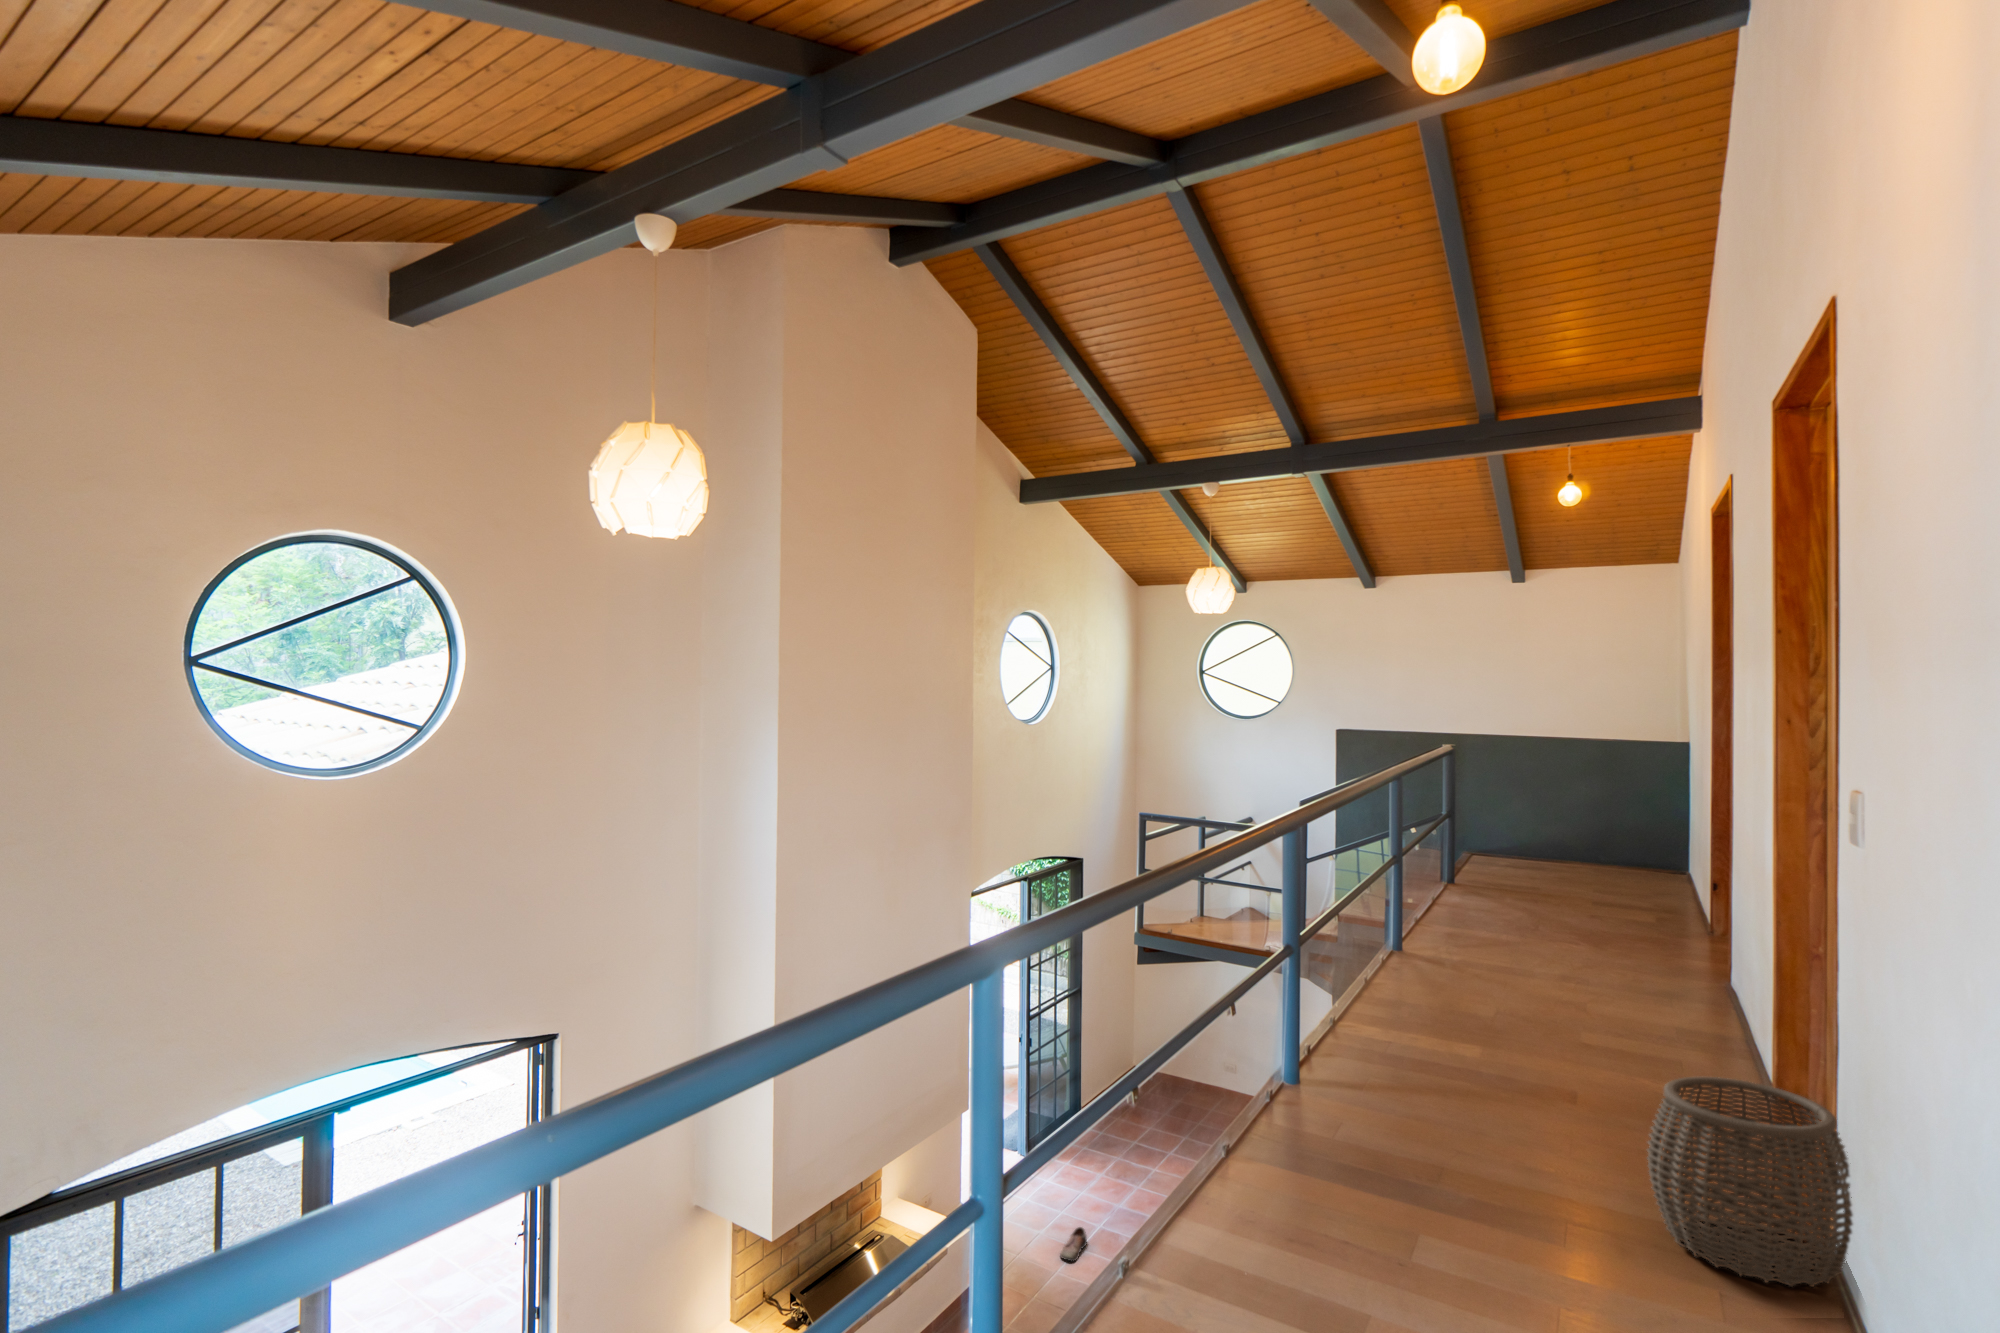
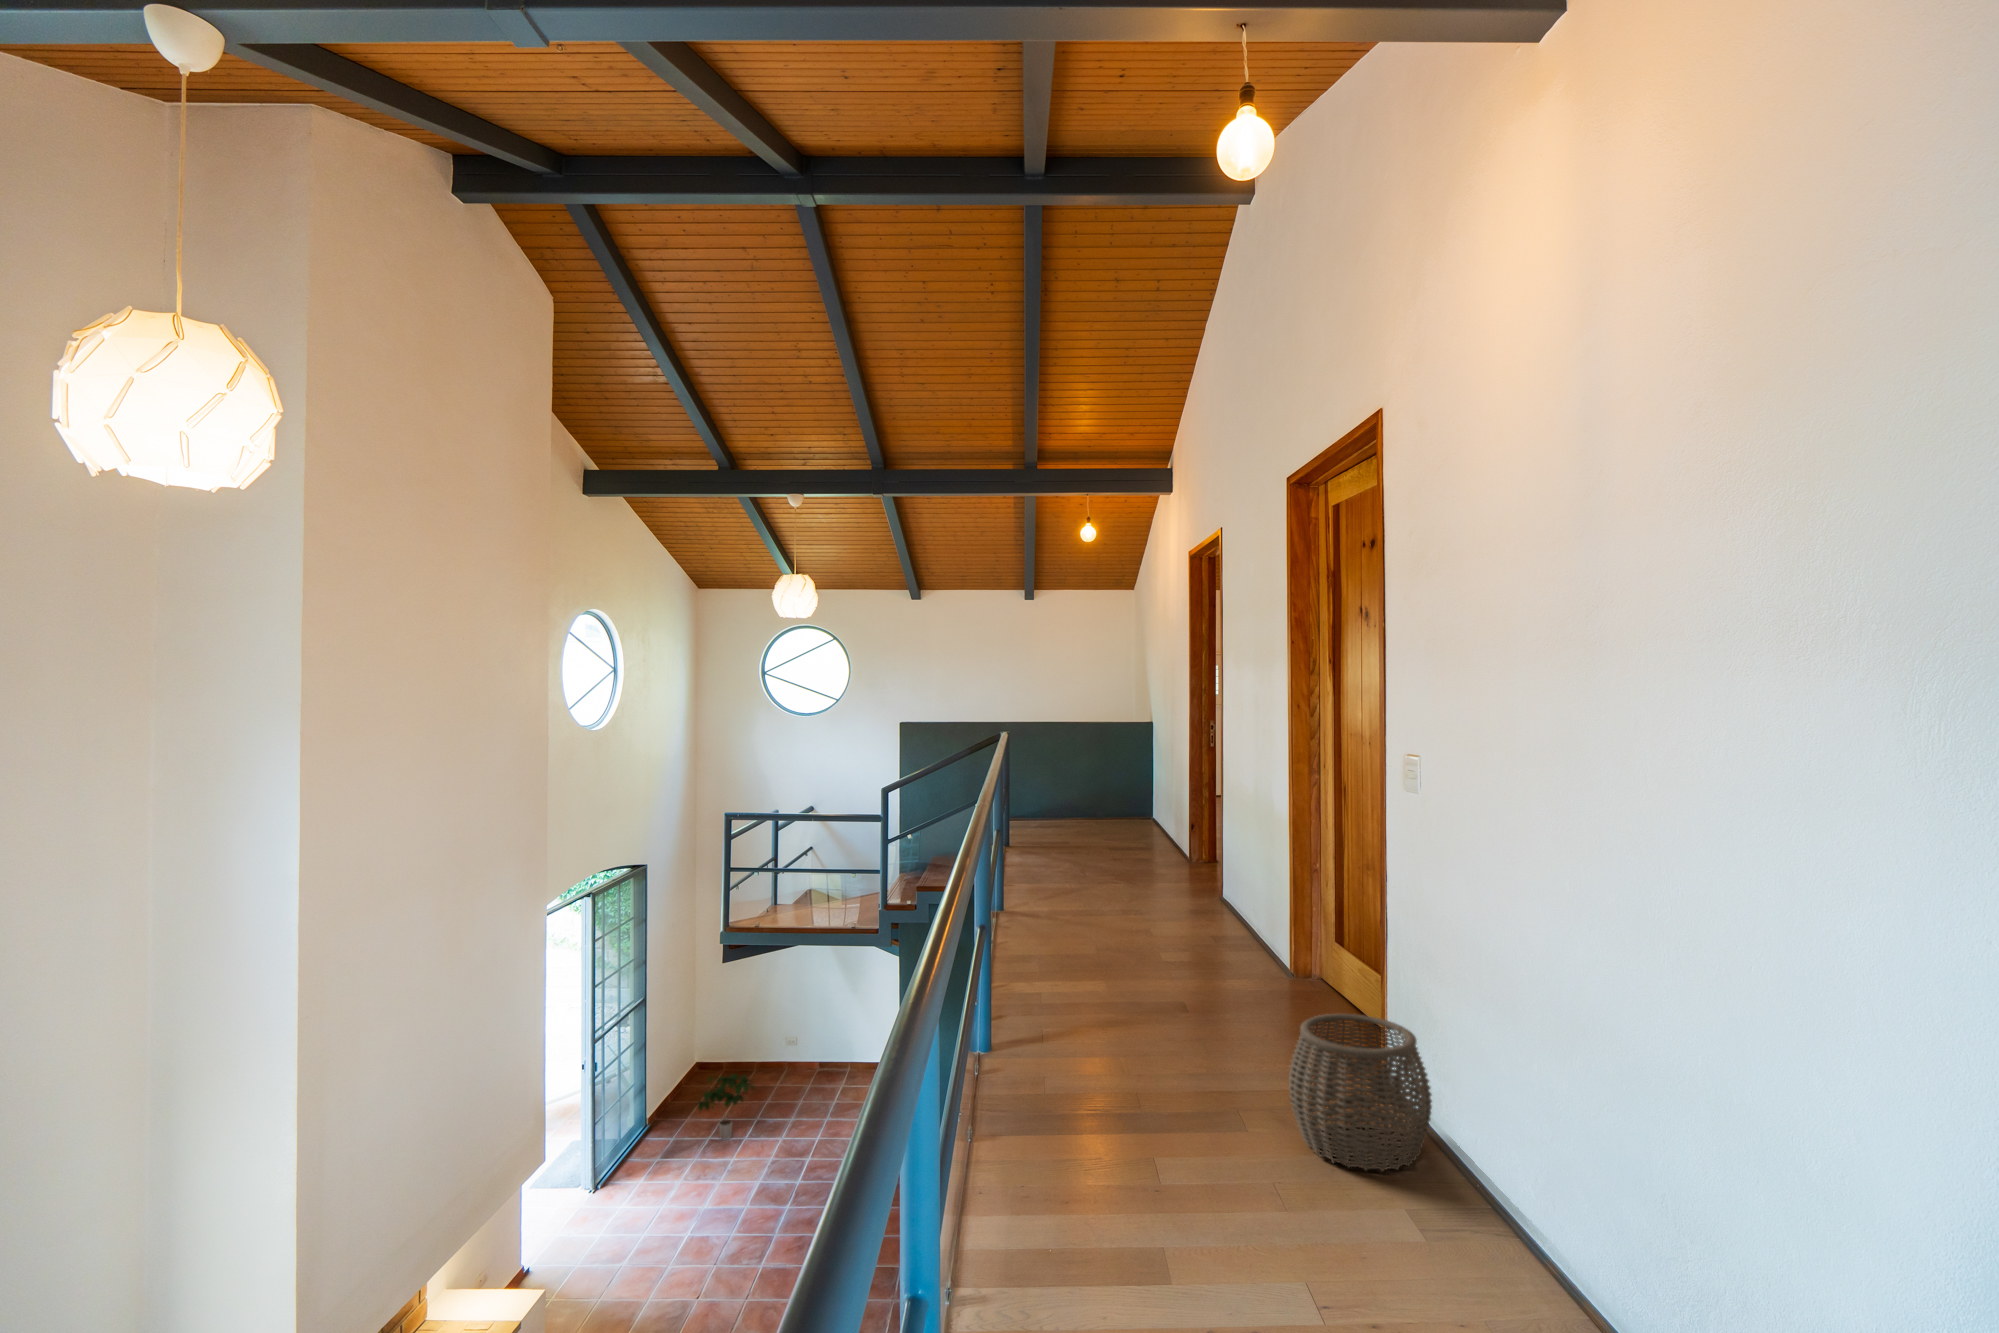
potted plant: none [1124,1074,1180,1143] -> present [697,1074,754,1140]
shoe: present [1060,1227,1087,1261] -> none [650,1247,677,1286]

